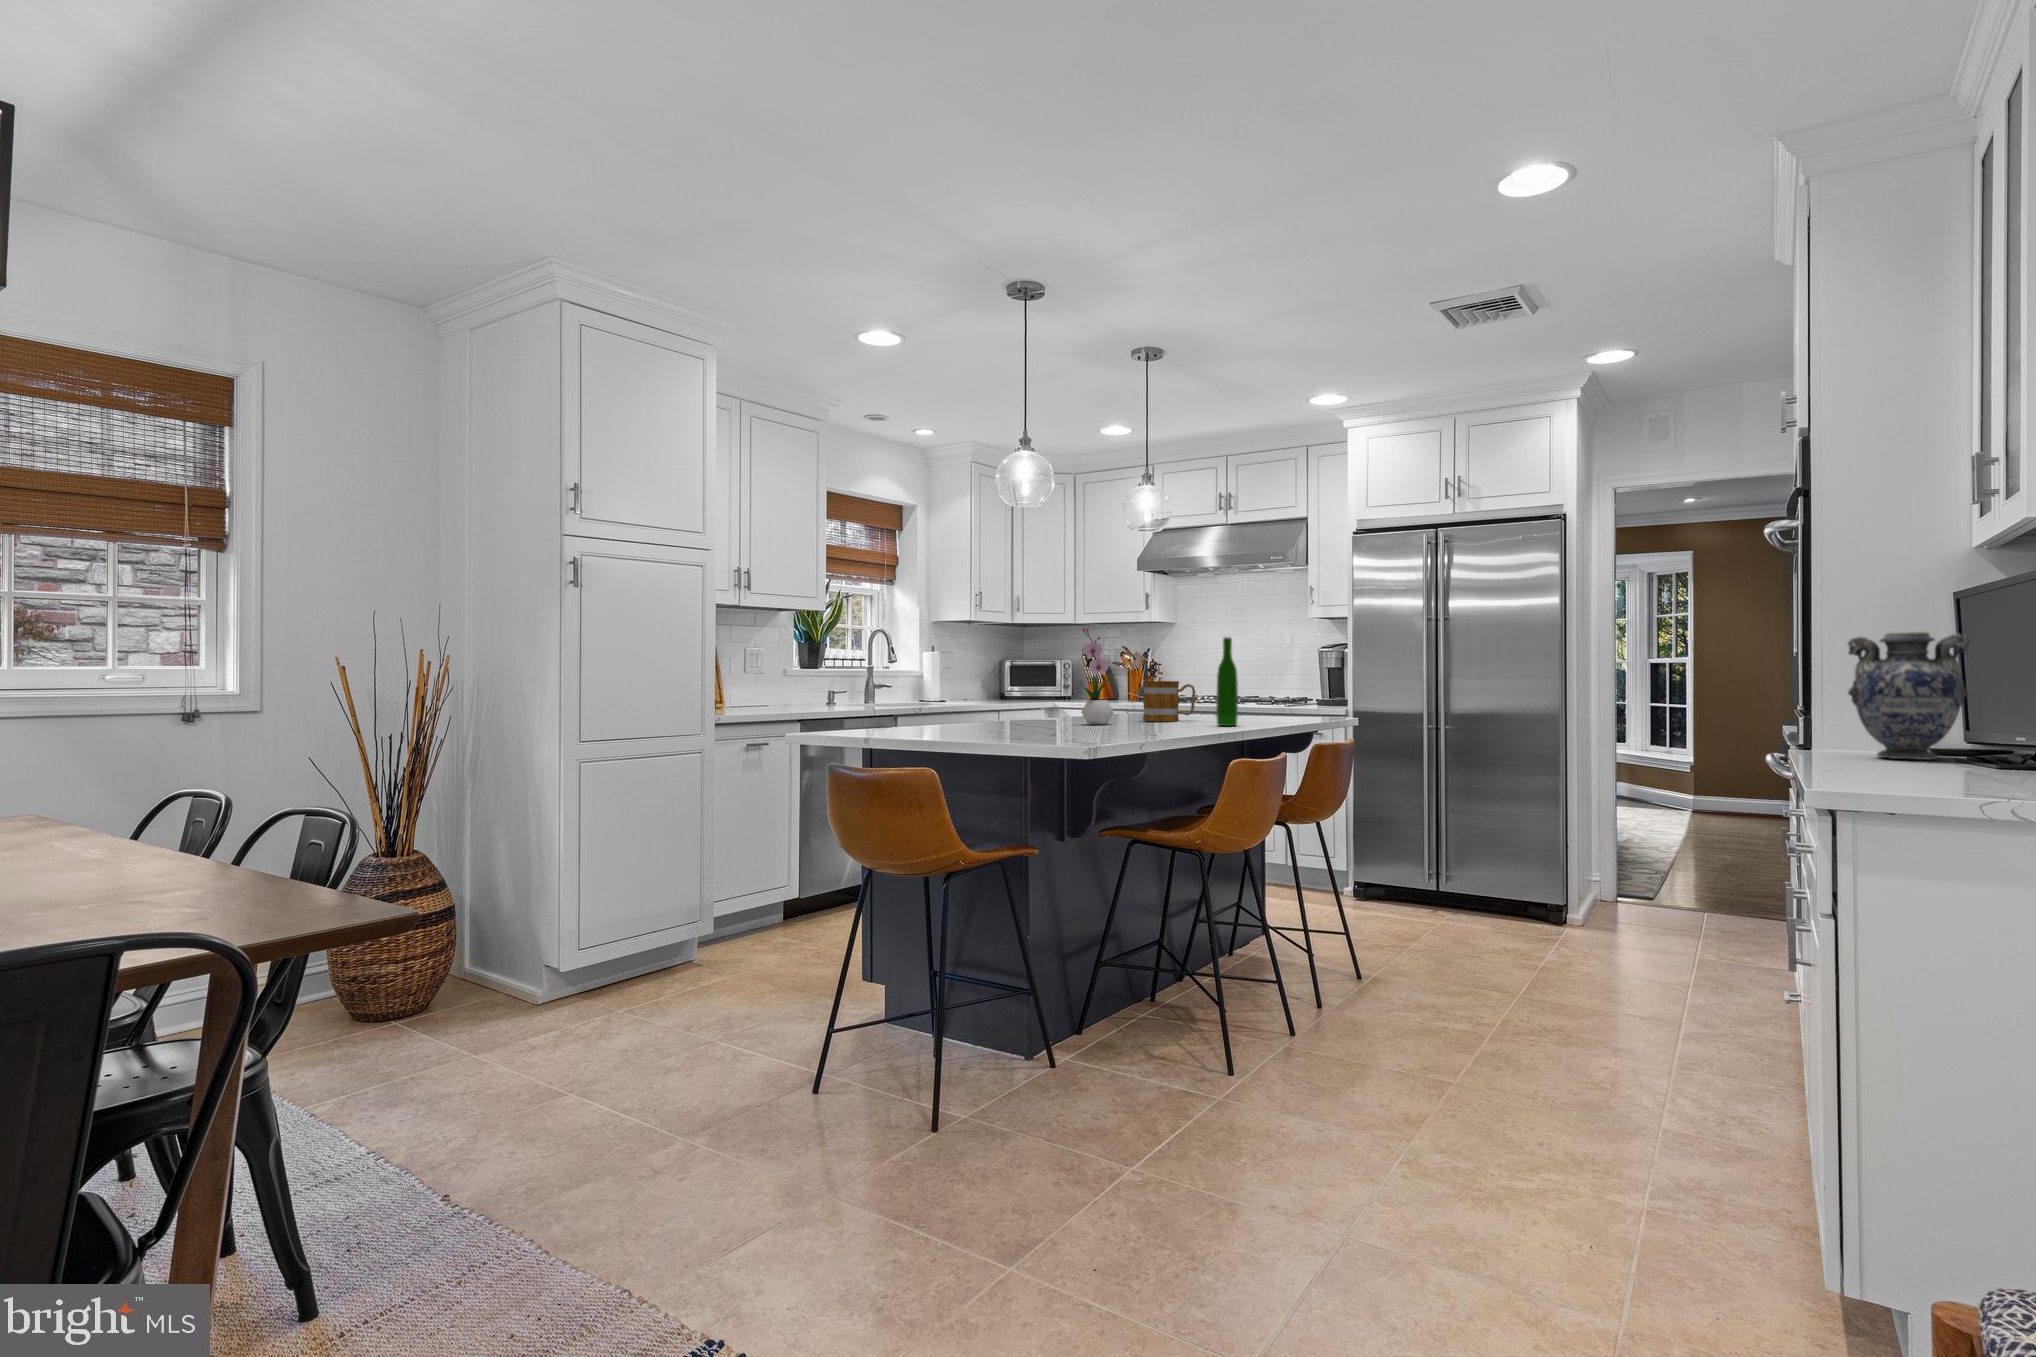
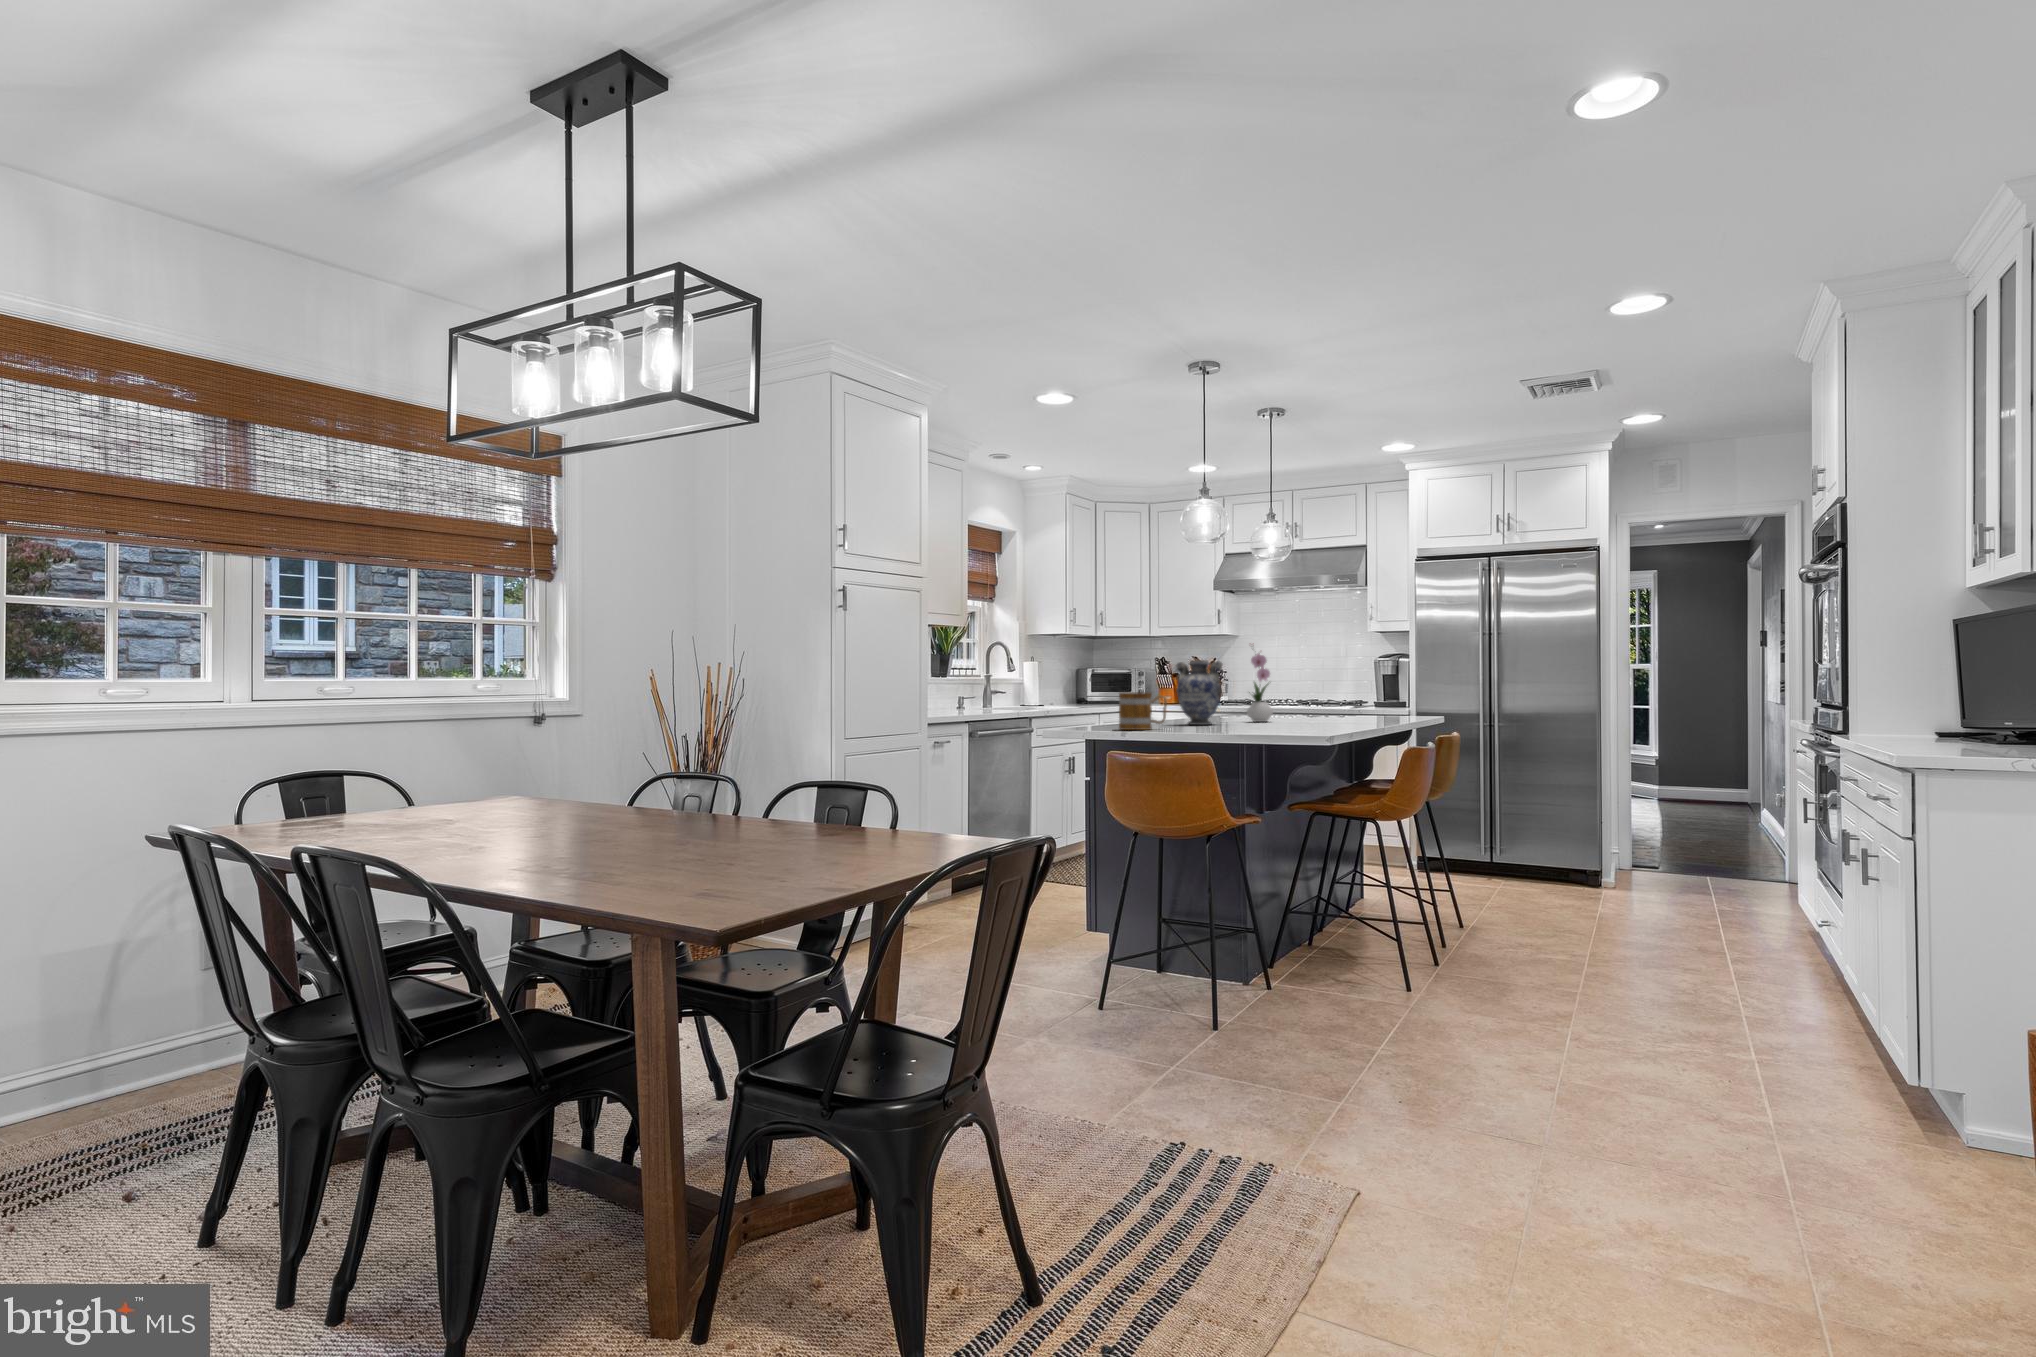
decorative vase: present [1848,633,1970,760] -> present [1176,660,1222,725]
wine bottle: present [1216,637,1238,726] -> none [1367,651,1385,722]
mug: present [1143,681,1195,721] -> present [1119,692,1167,730]

